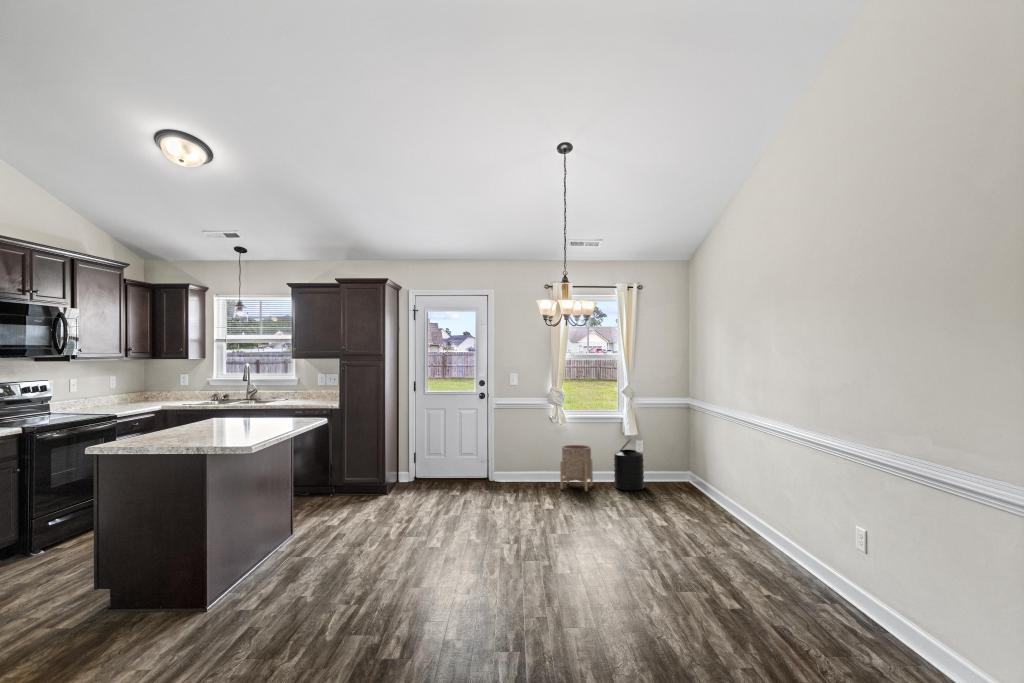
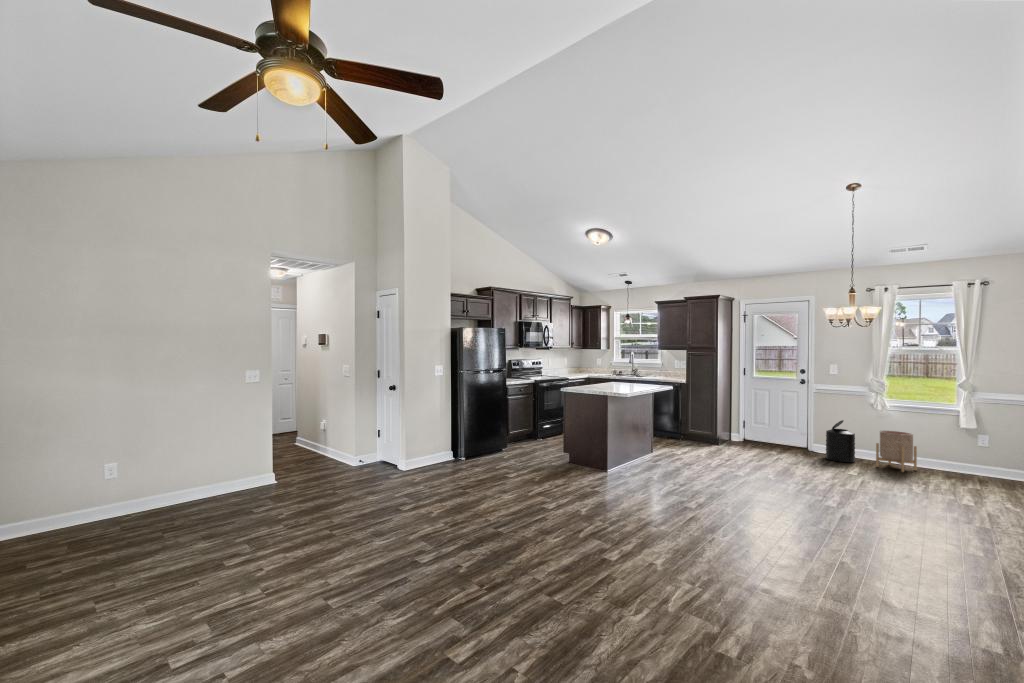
trash can: present [614,439,644,490] -> present [826,420,855,462]

